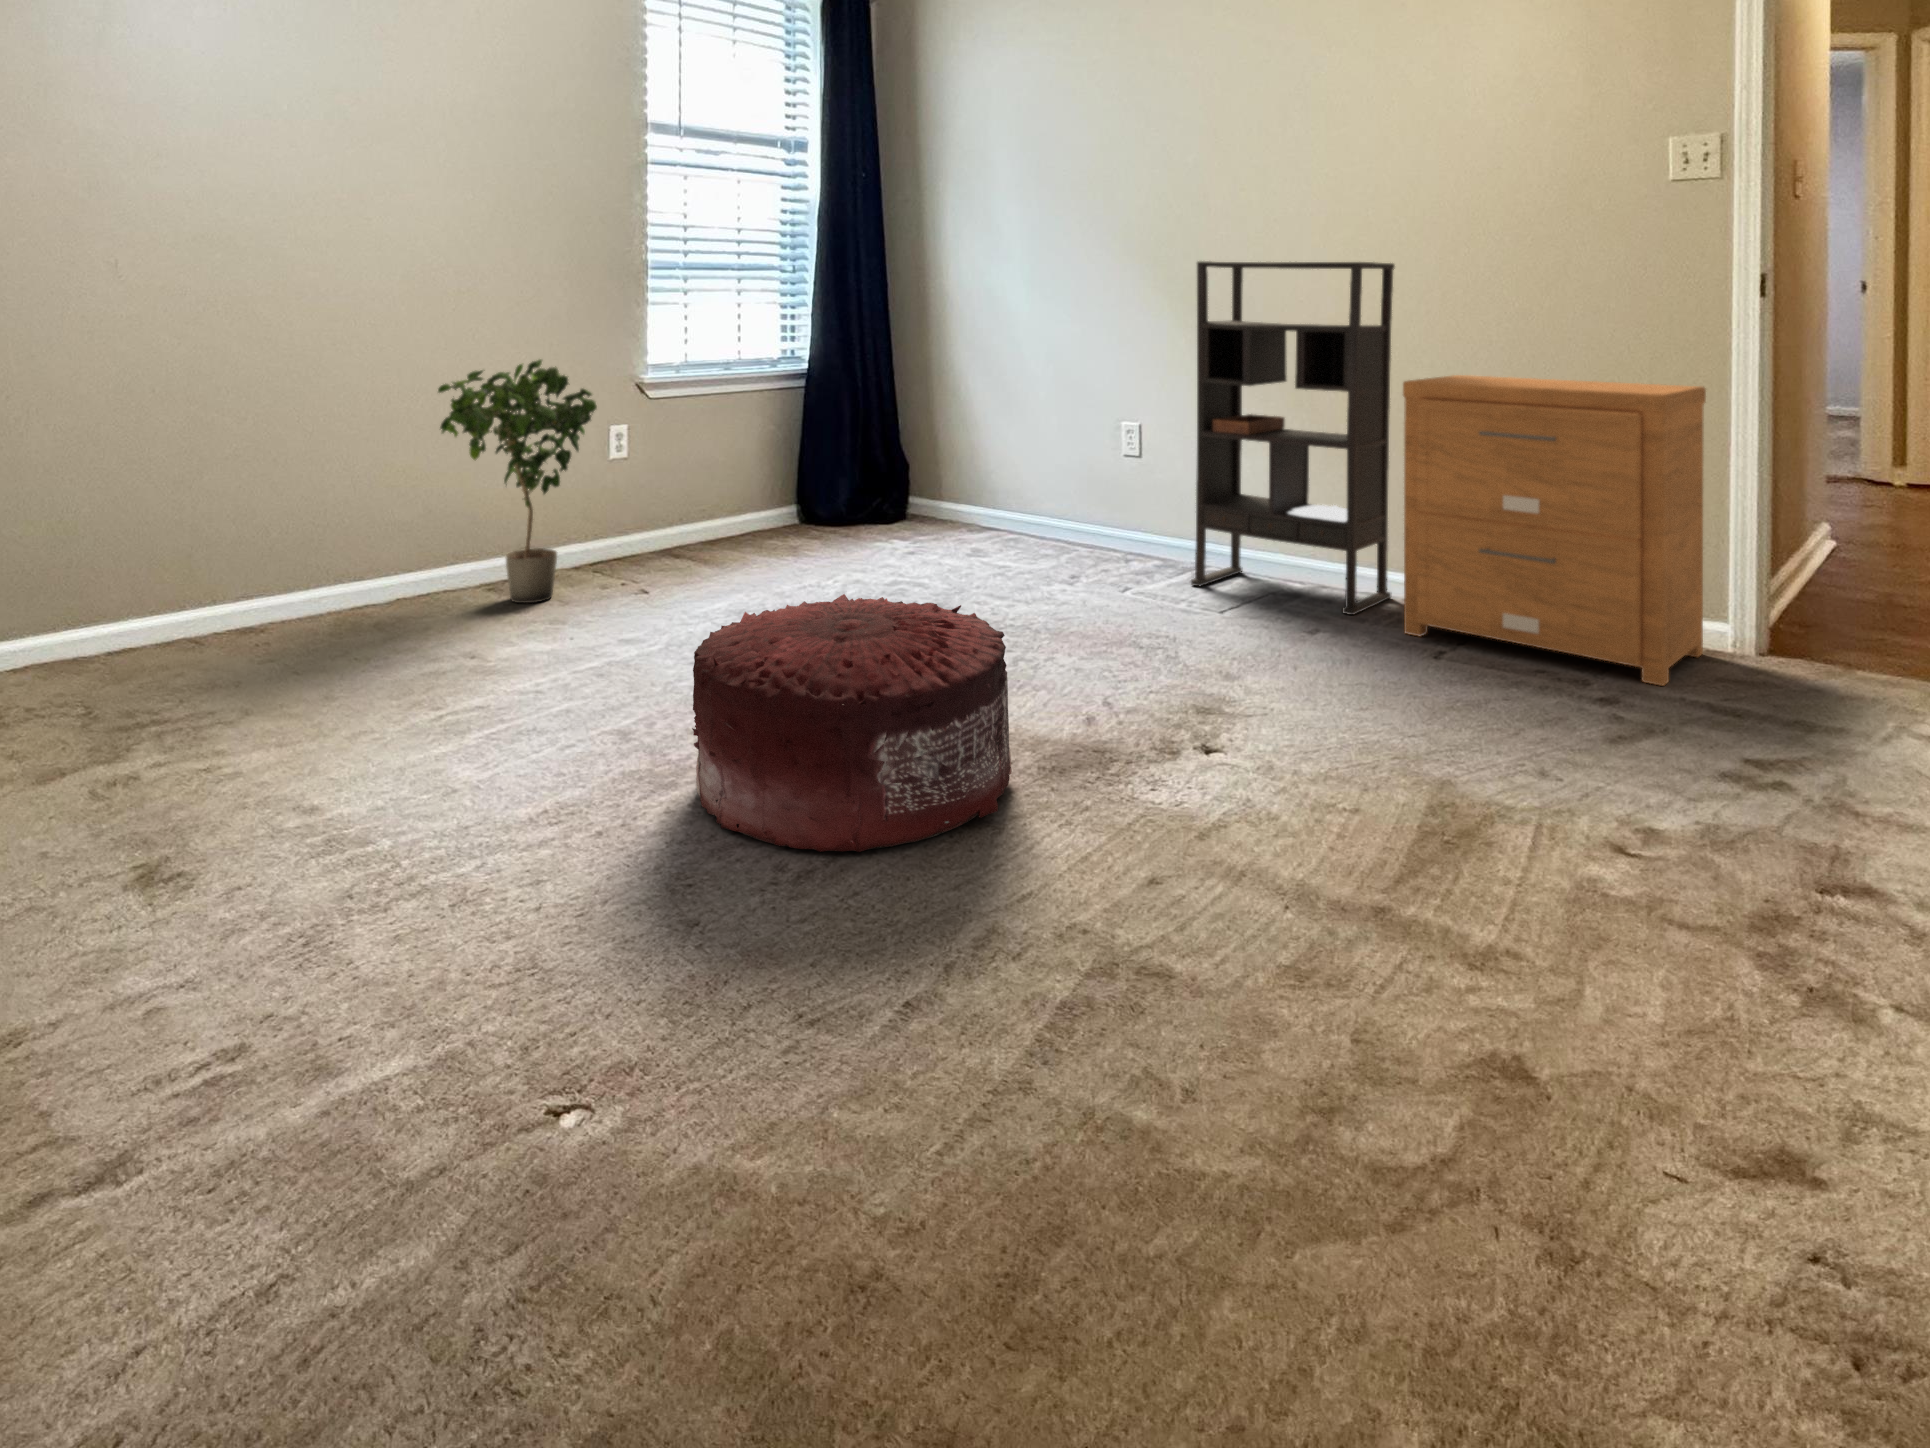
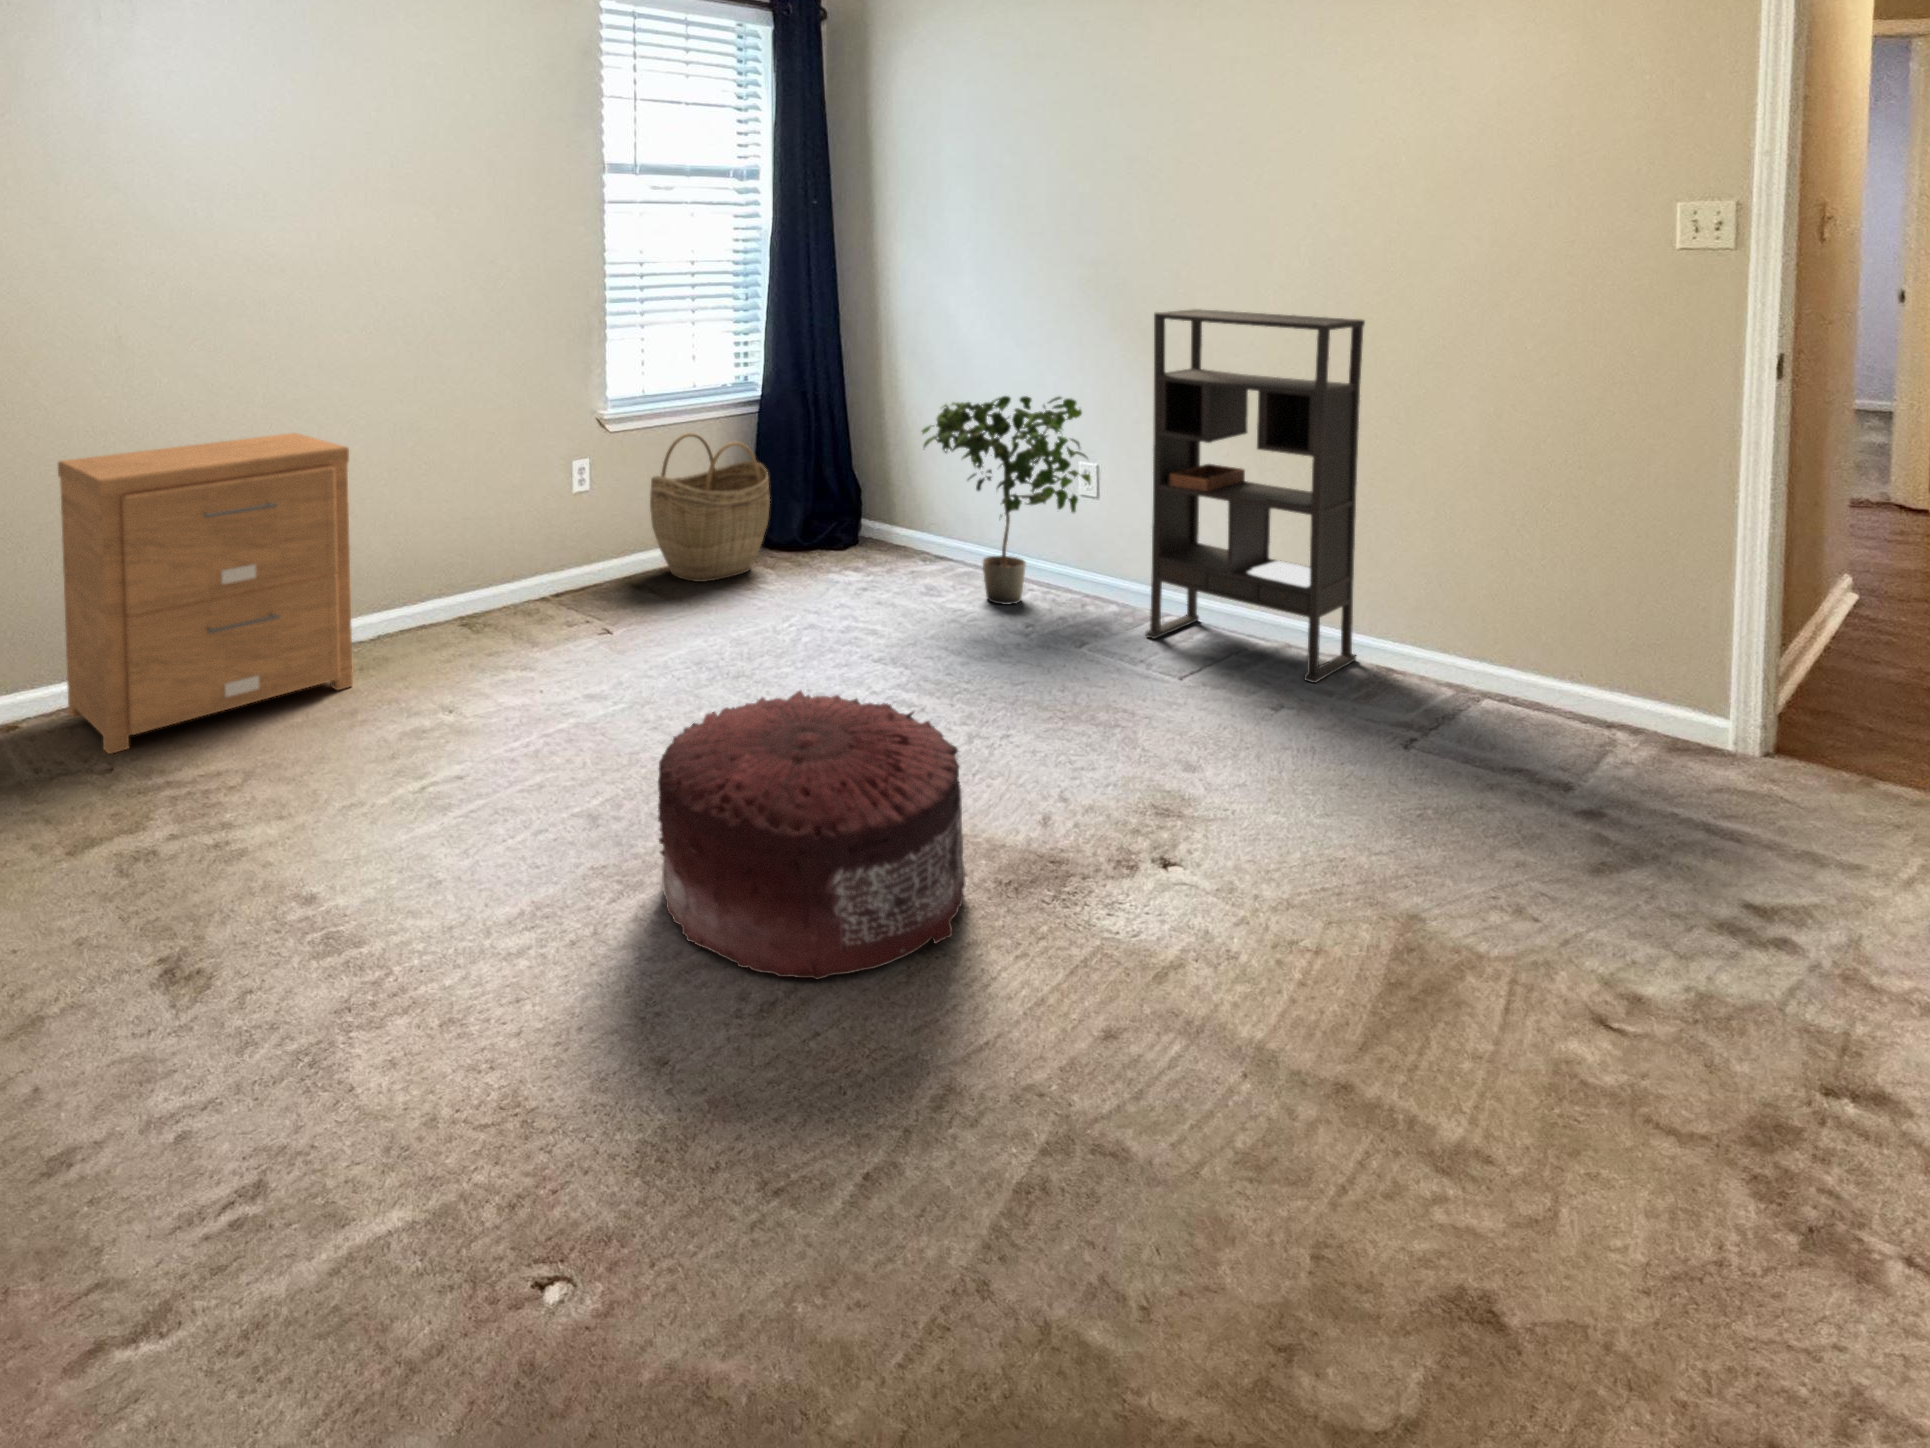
potted plant: present [438,359,597,603] -> present [922,396,1091,604]
nightstand: present [1403,375,1706,686] -> present [58,433,353,754]
woven basket: none [689,403,814,553] -> present [650,433,770,582]

